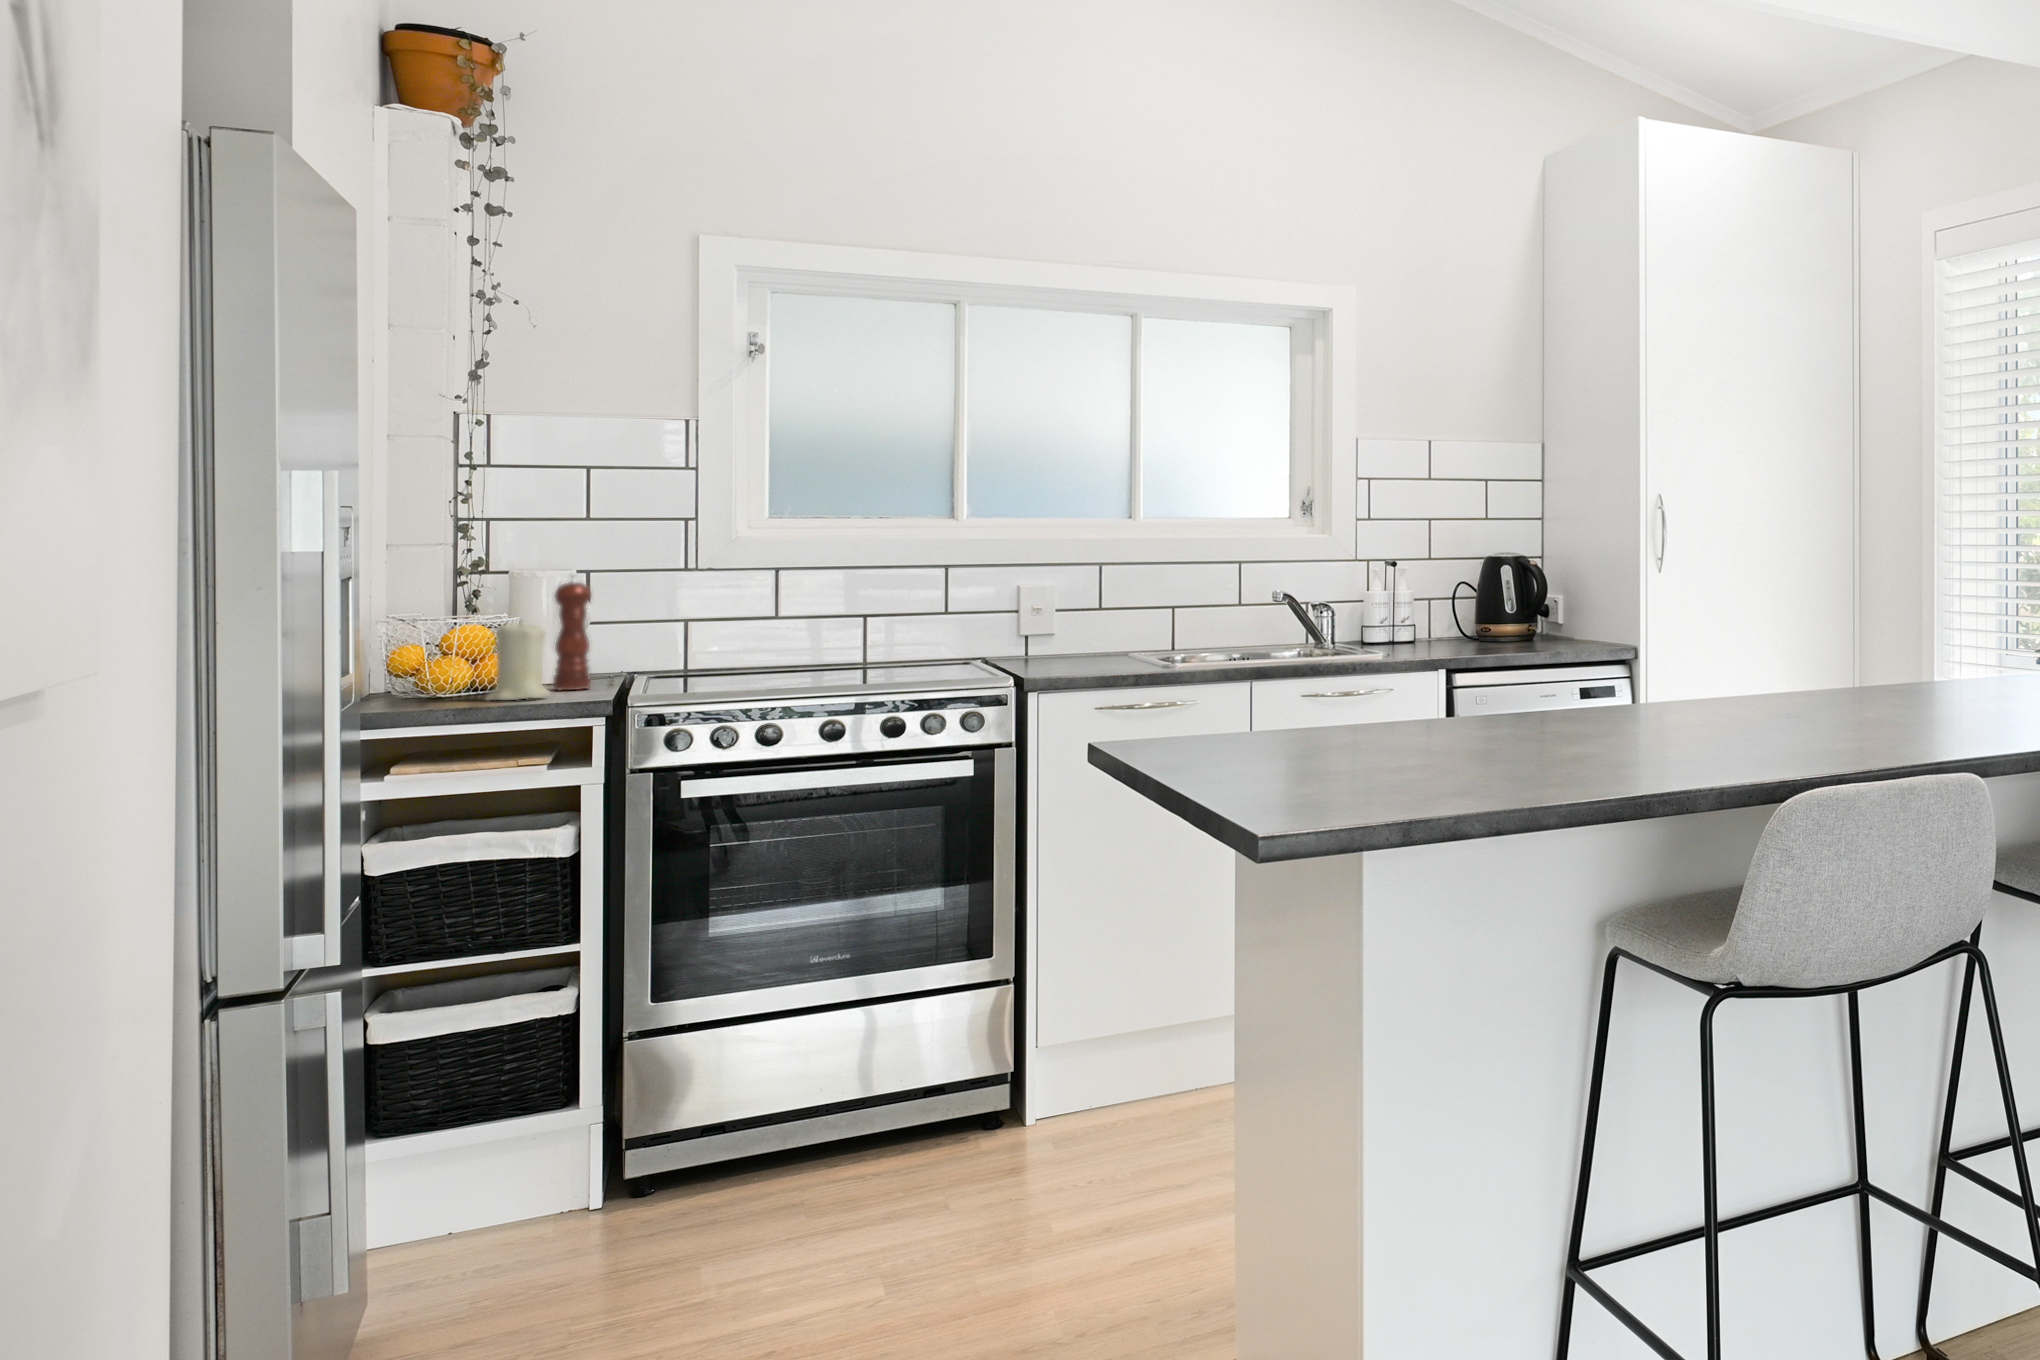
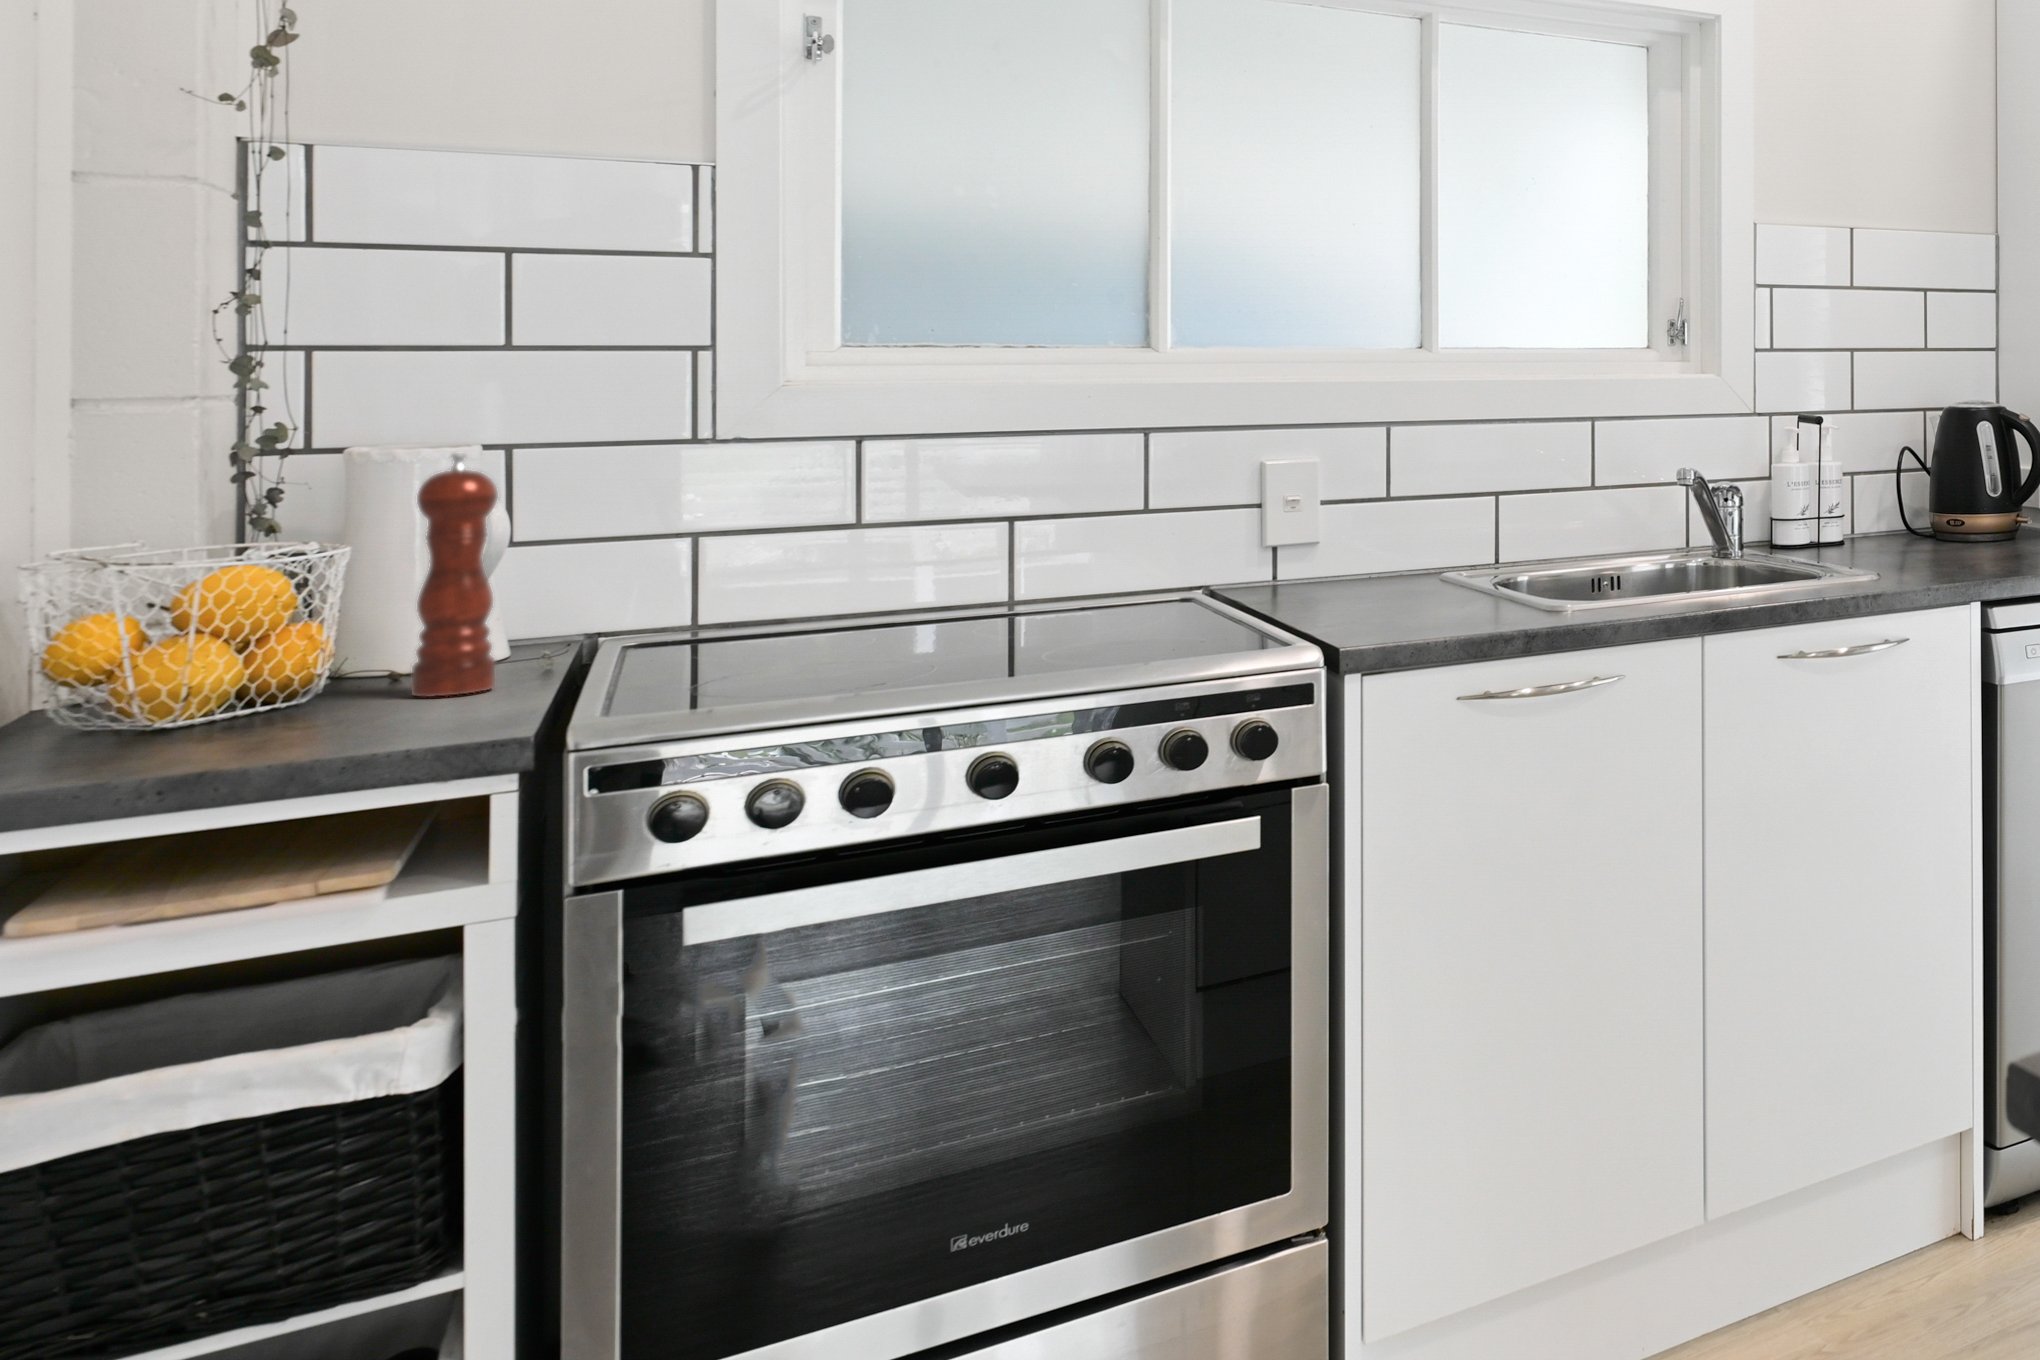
candle: present [486,622,550,700] -> none [245,560,401,745]

